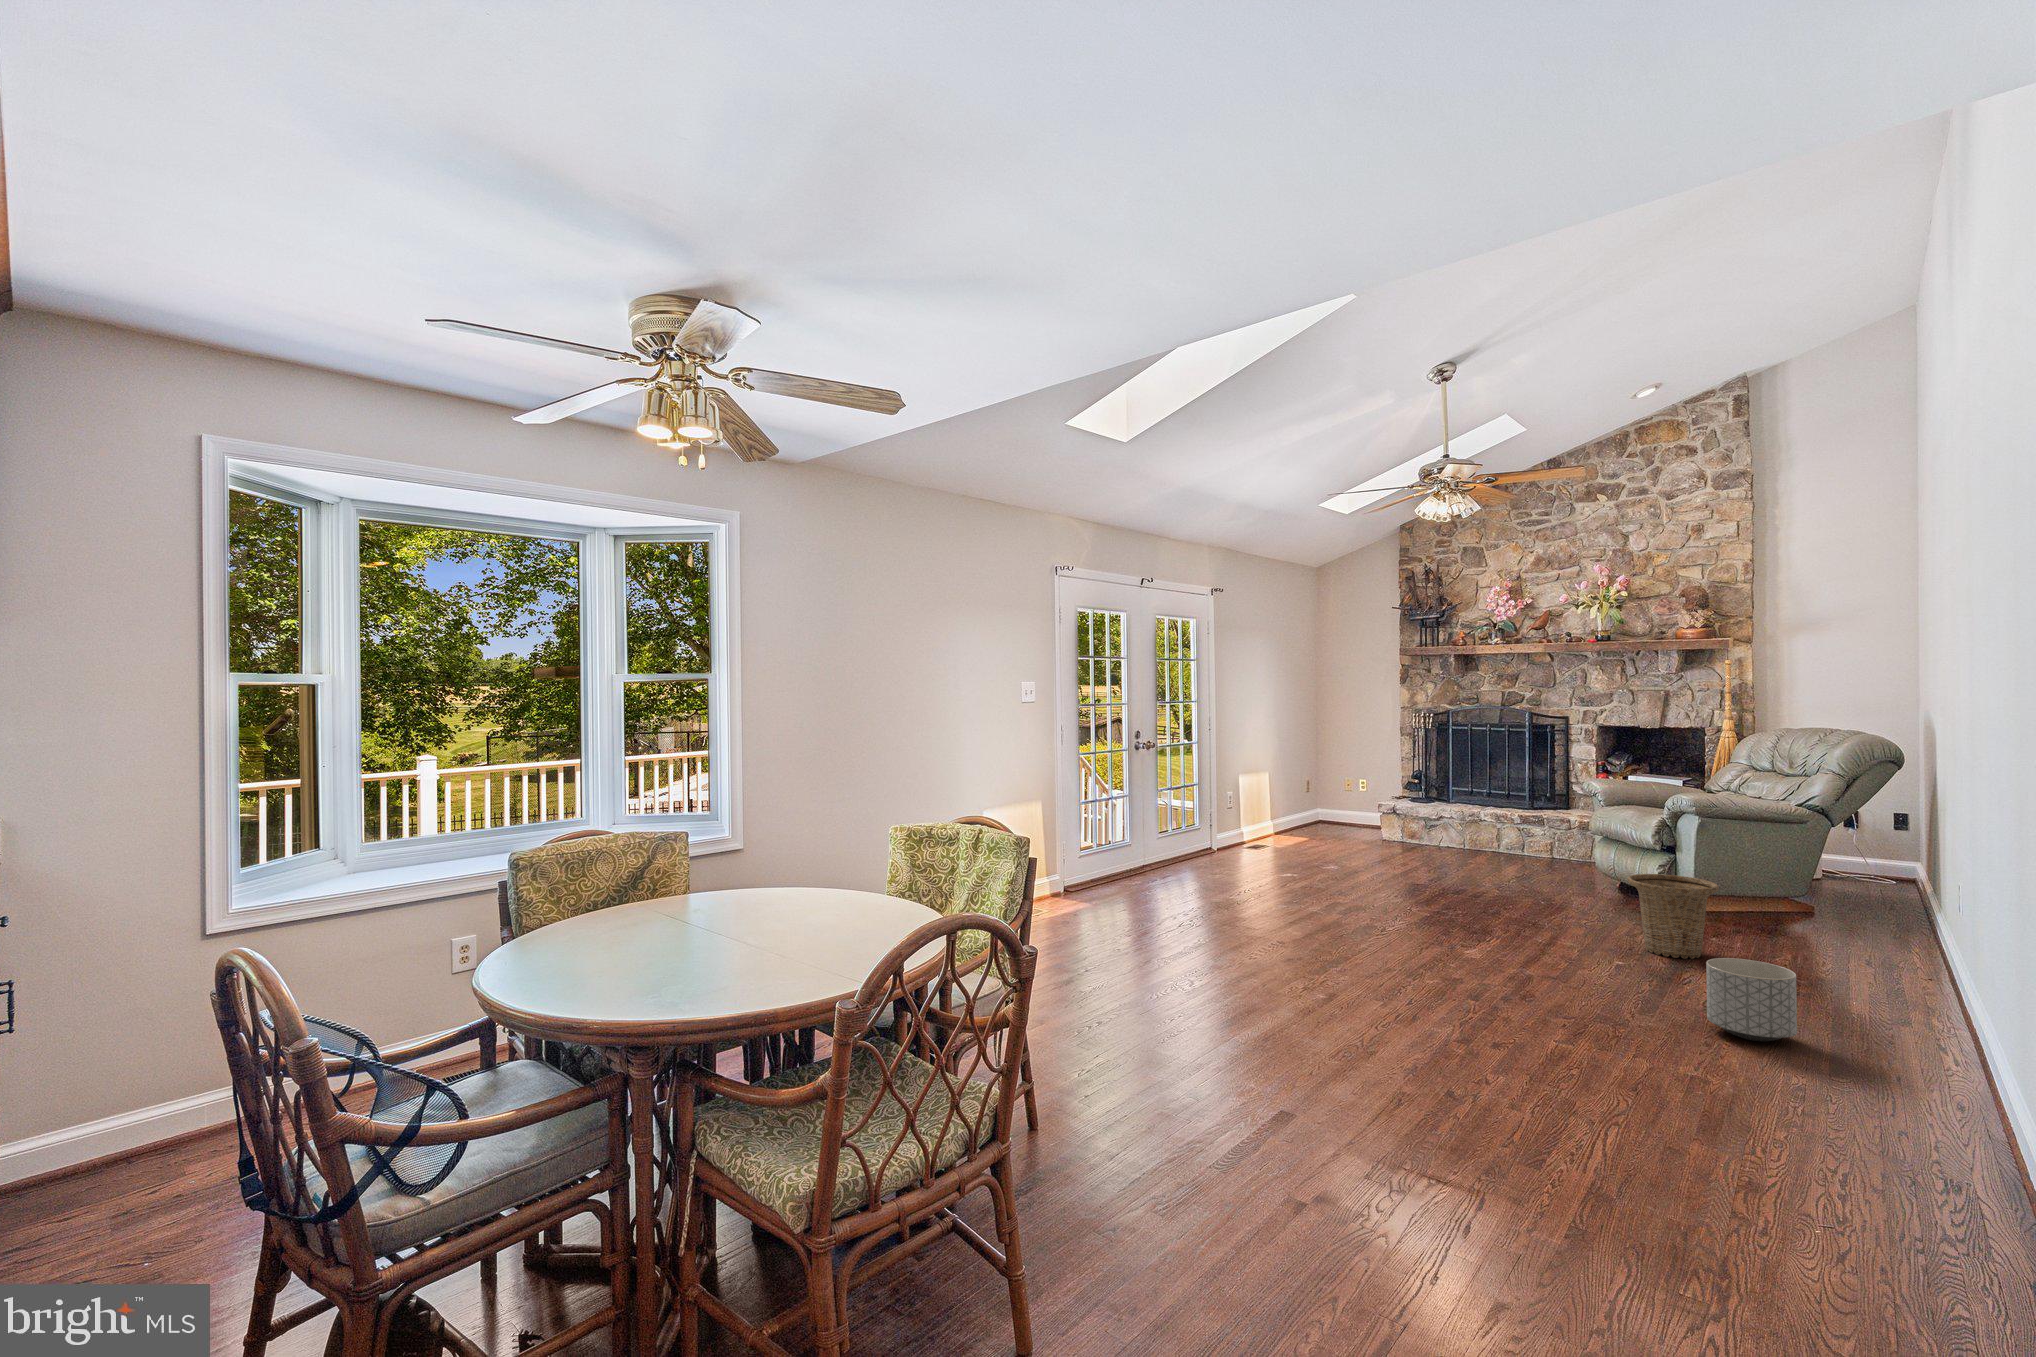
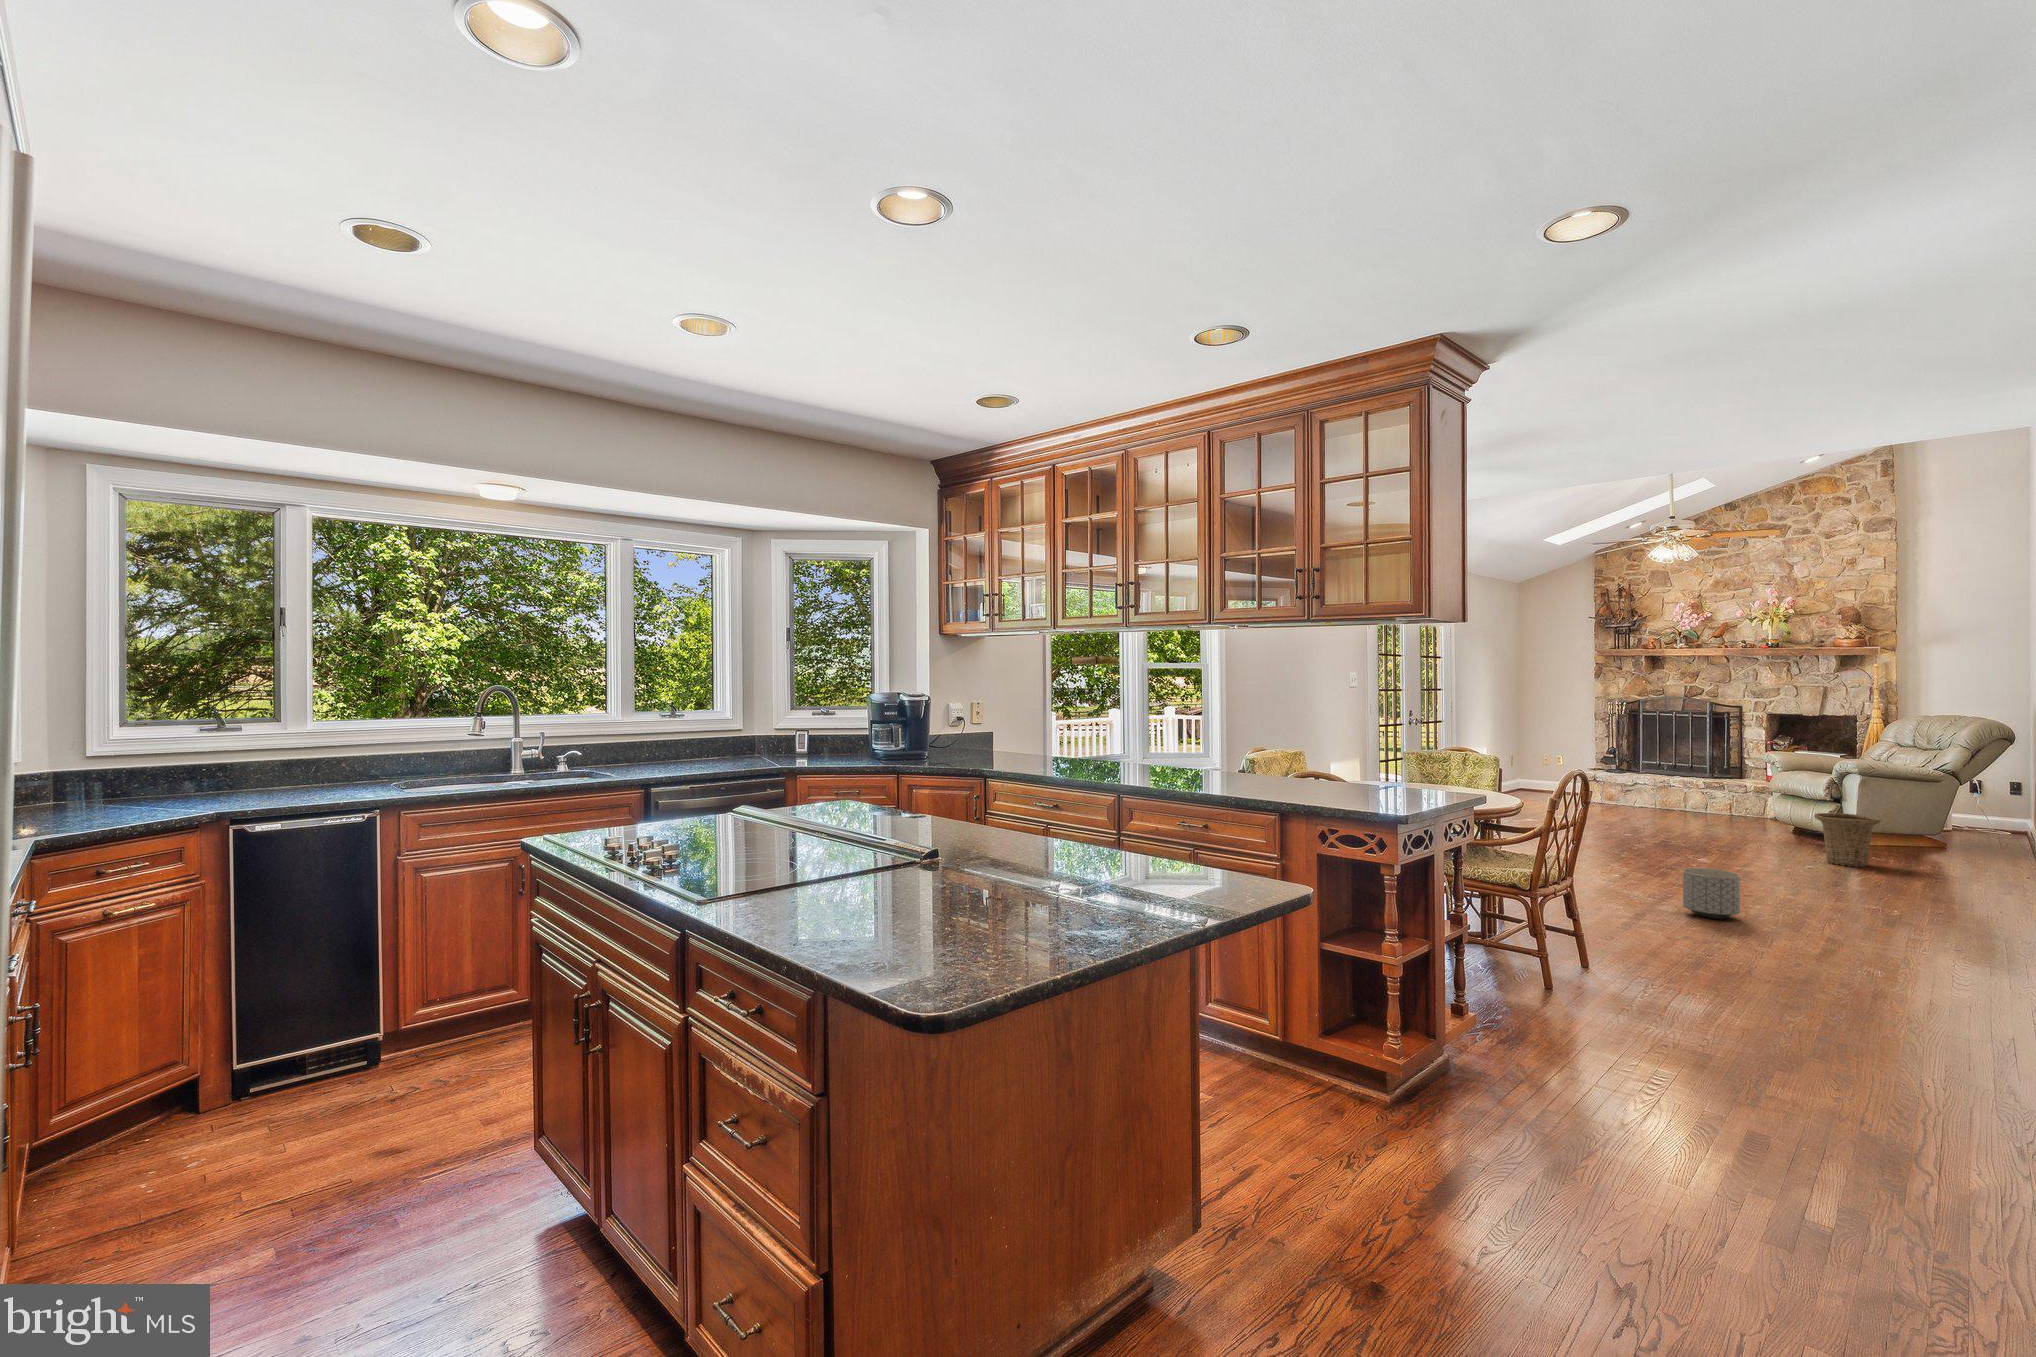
planter: present [1706,958,1797,1042] -> present [1683,868,1740,919]

